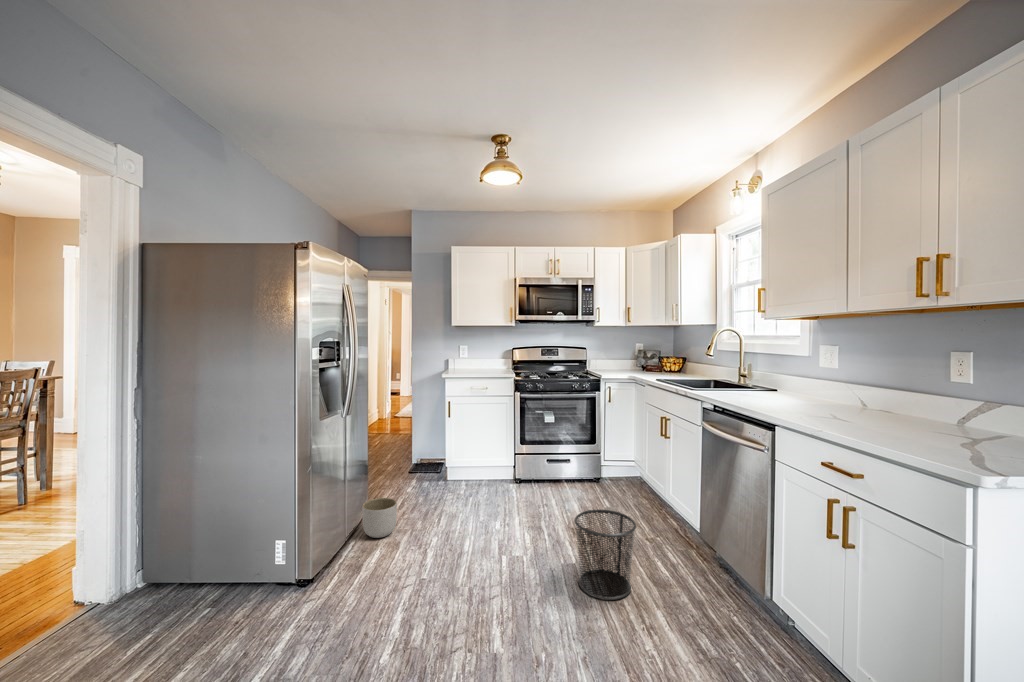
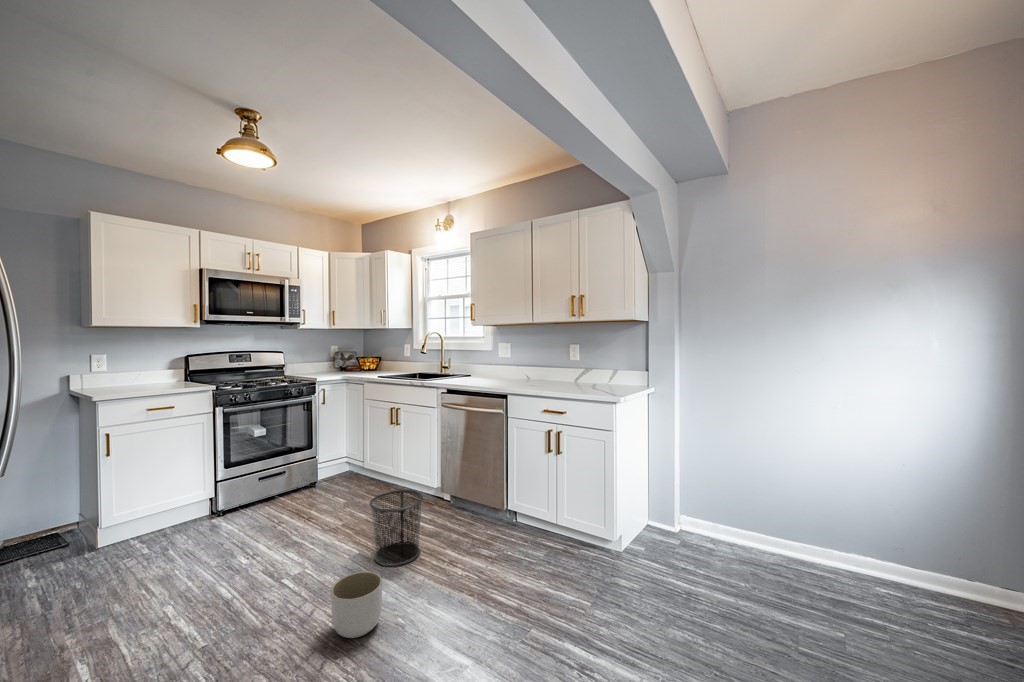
planter: present [362,498,397,538] -> present [331,571,382,638]

